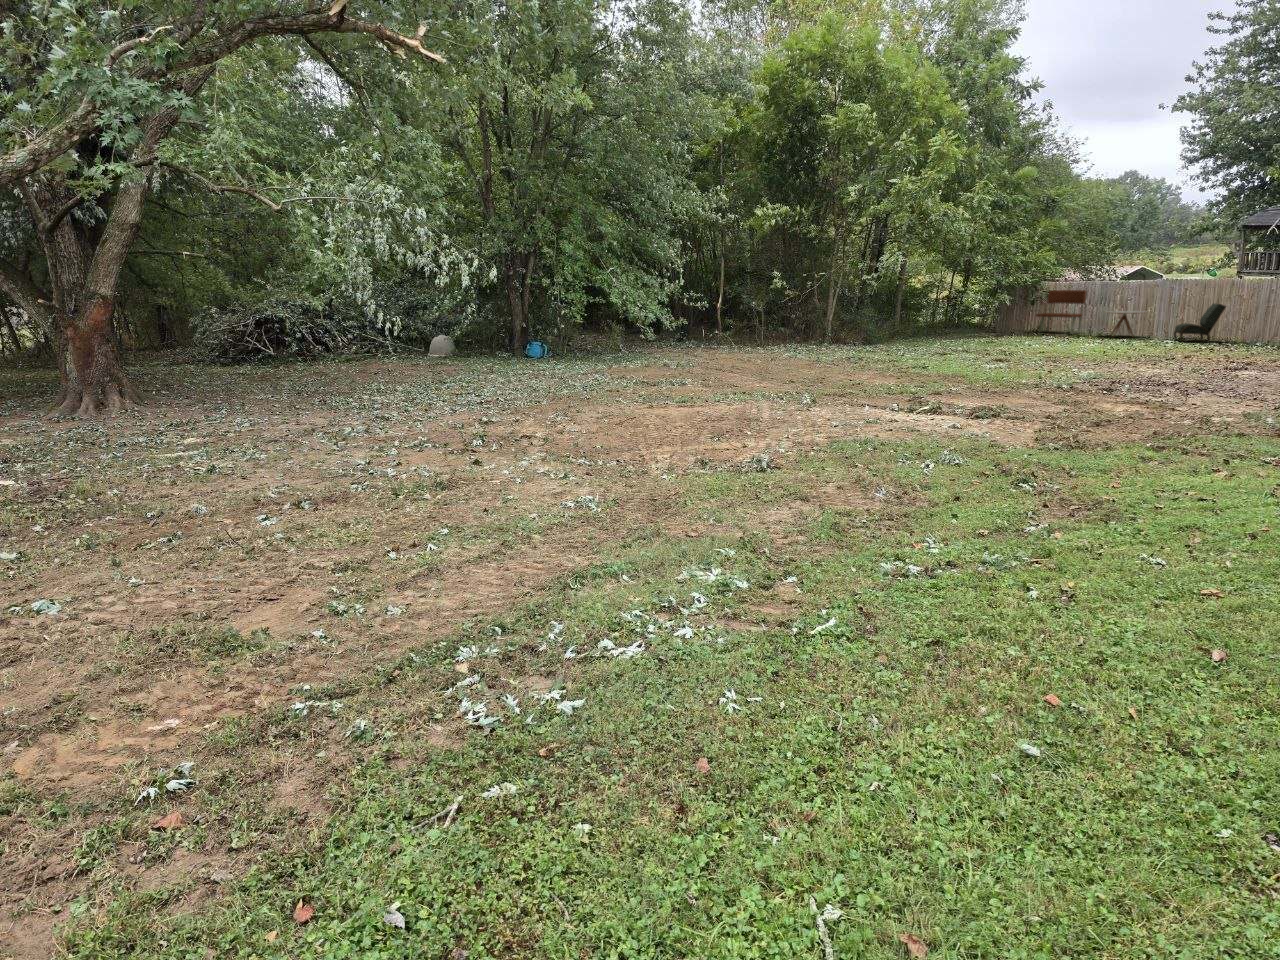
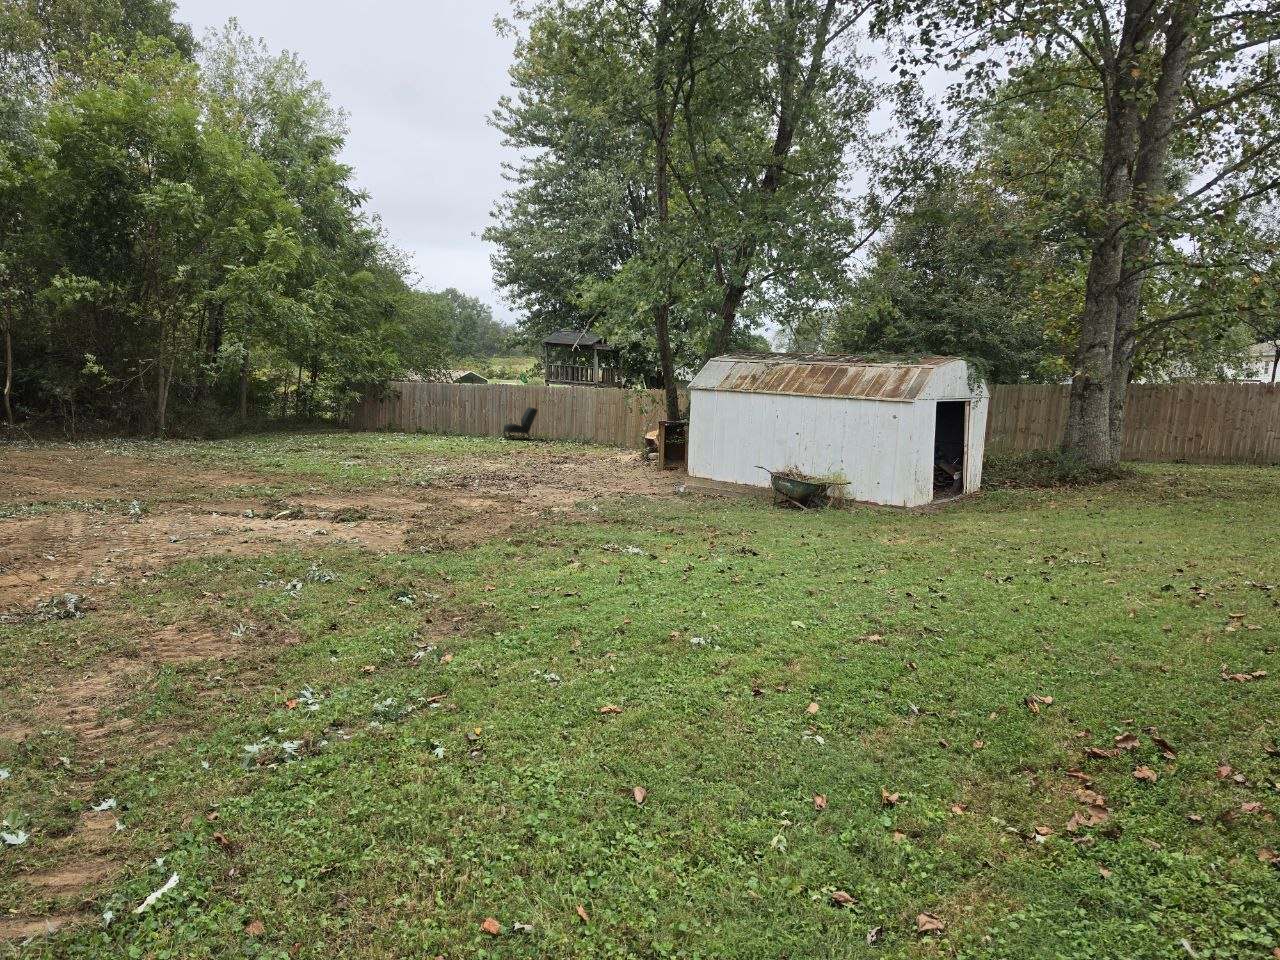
bench: present [1036,290,1086,334] -> none [387,390,430,432]
round table: present [1104,311,1146,337] -> none [446,411,481,436]

